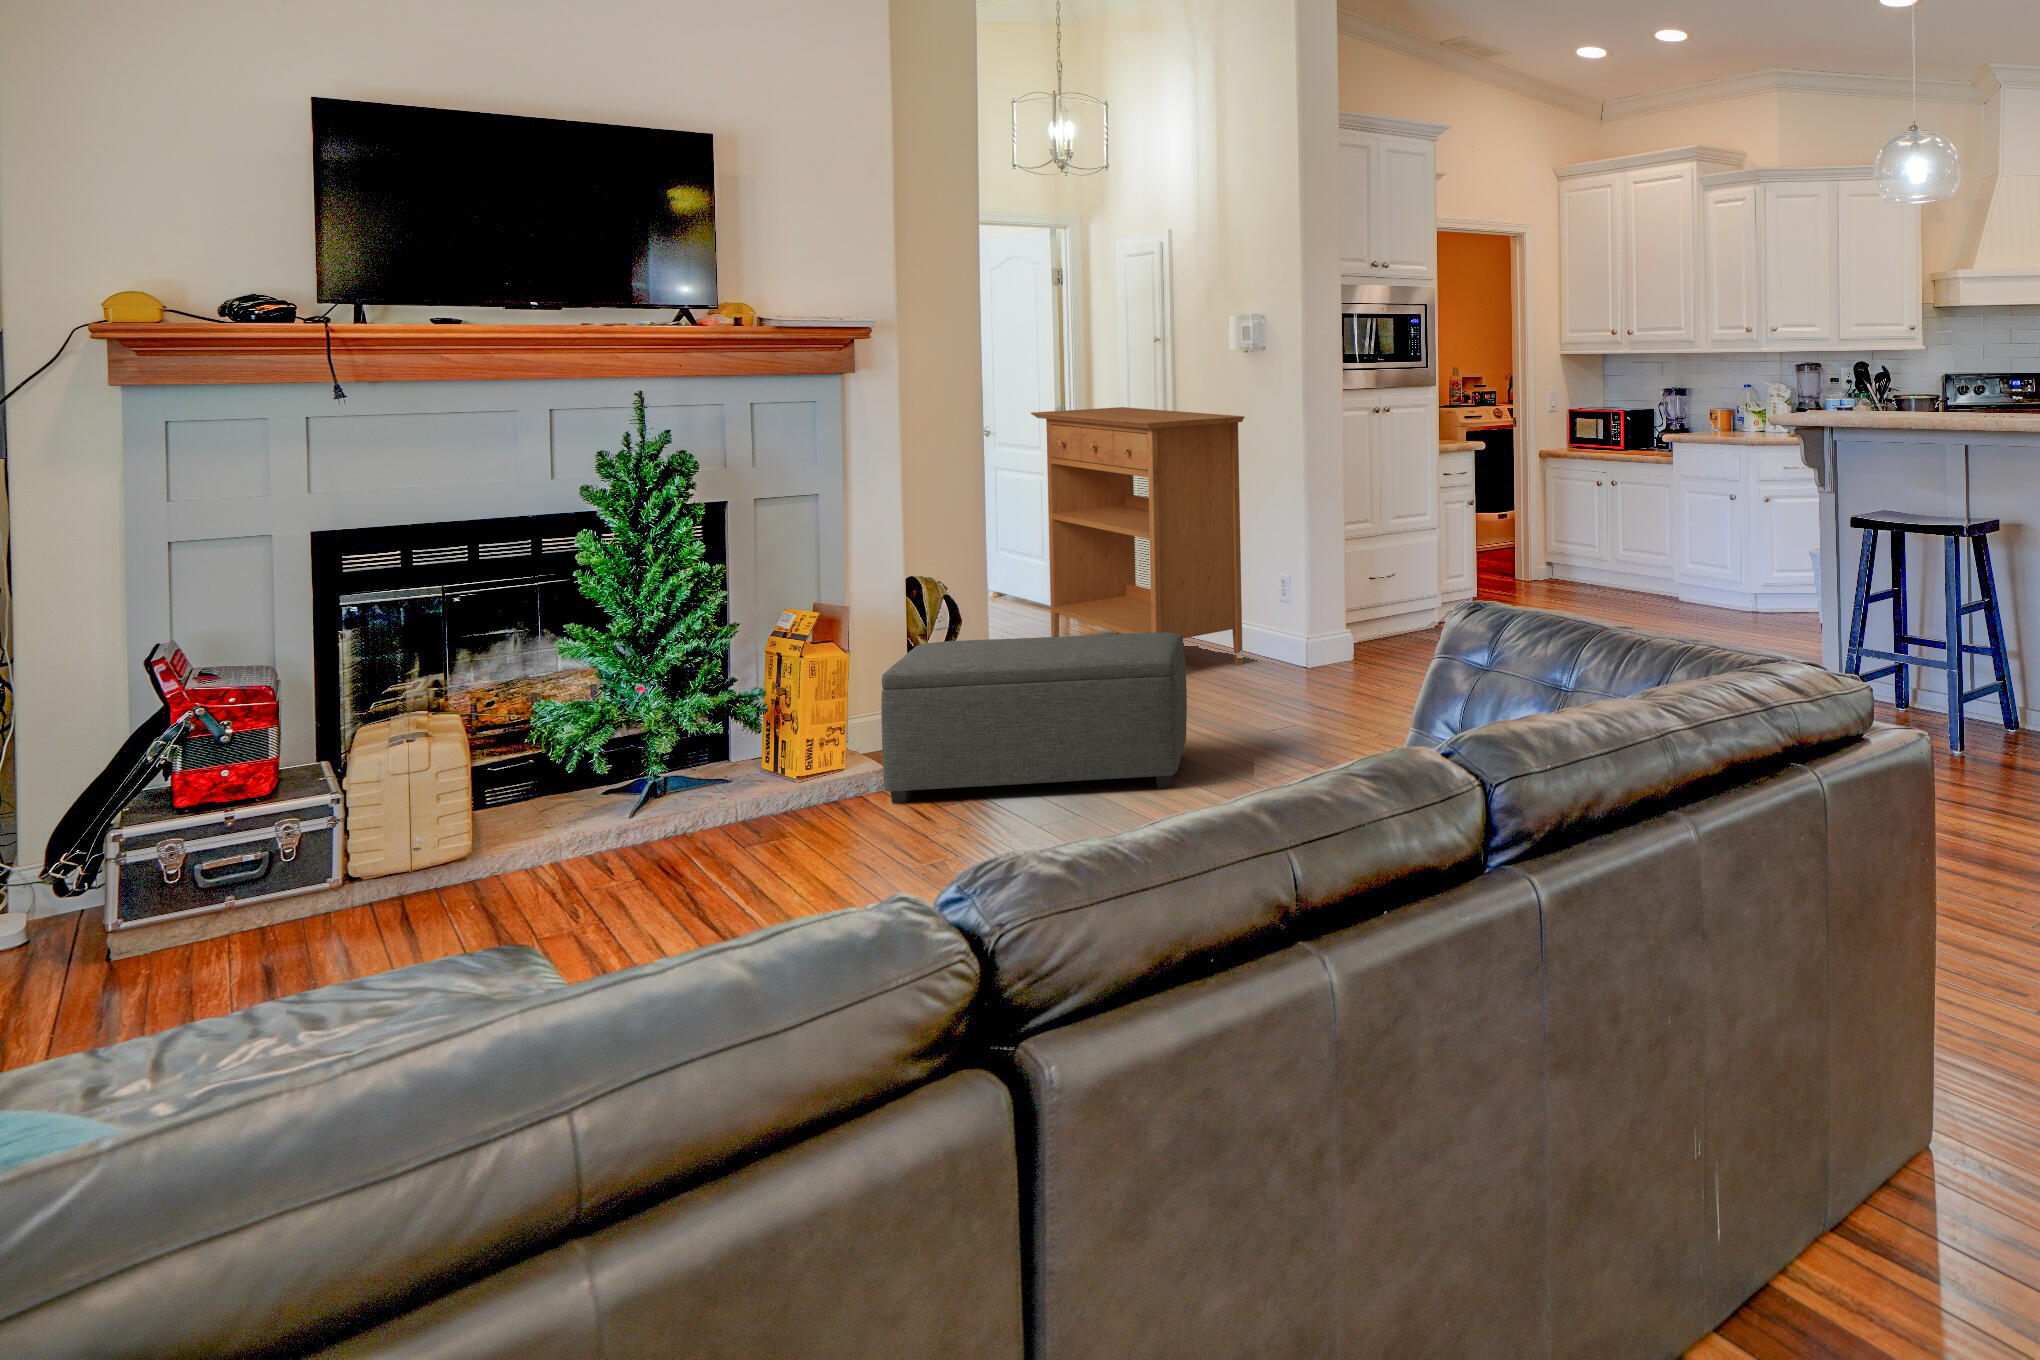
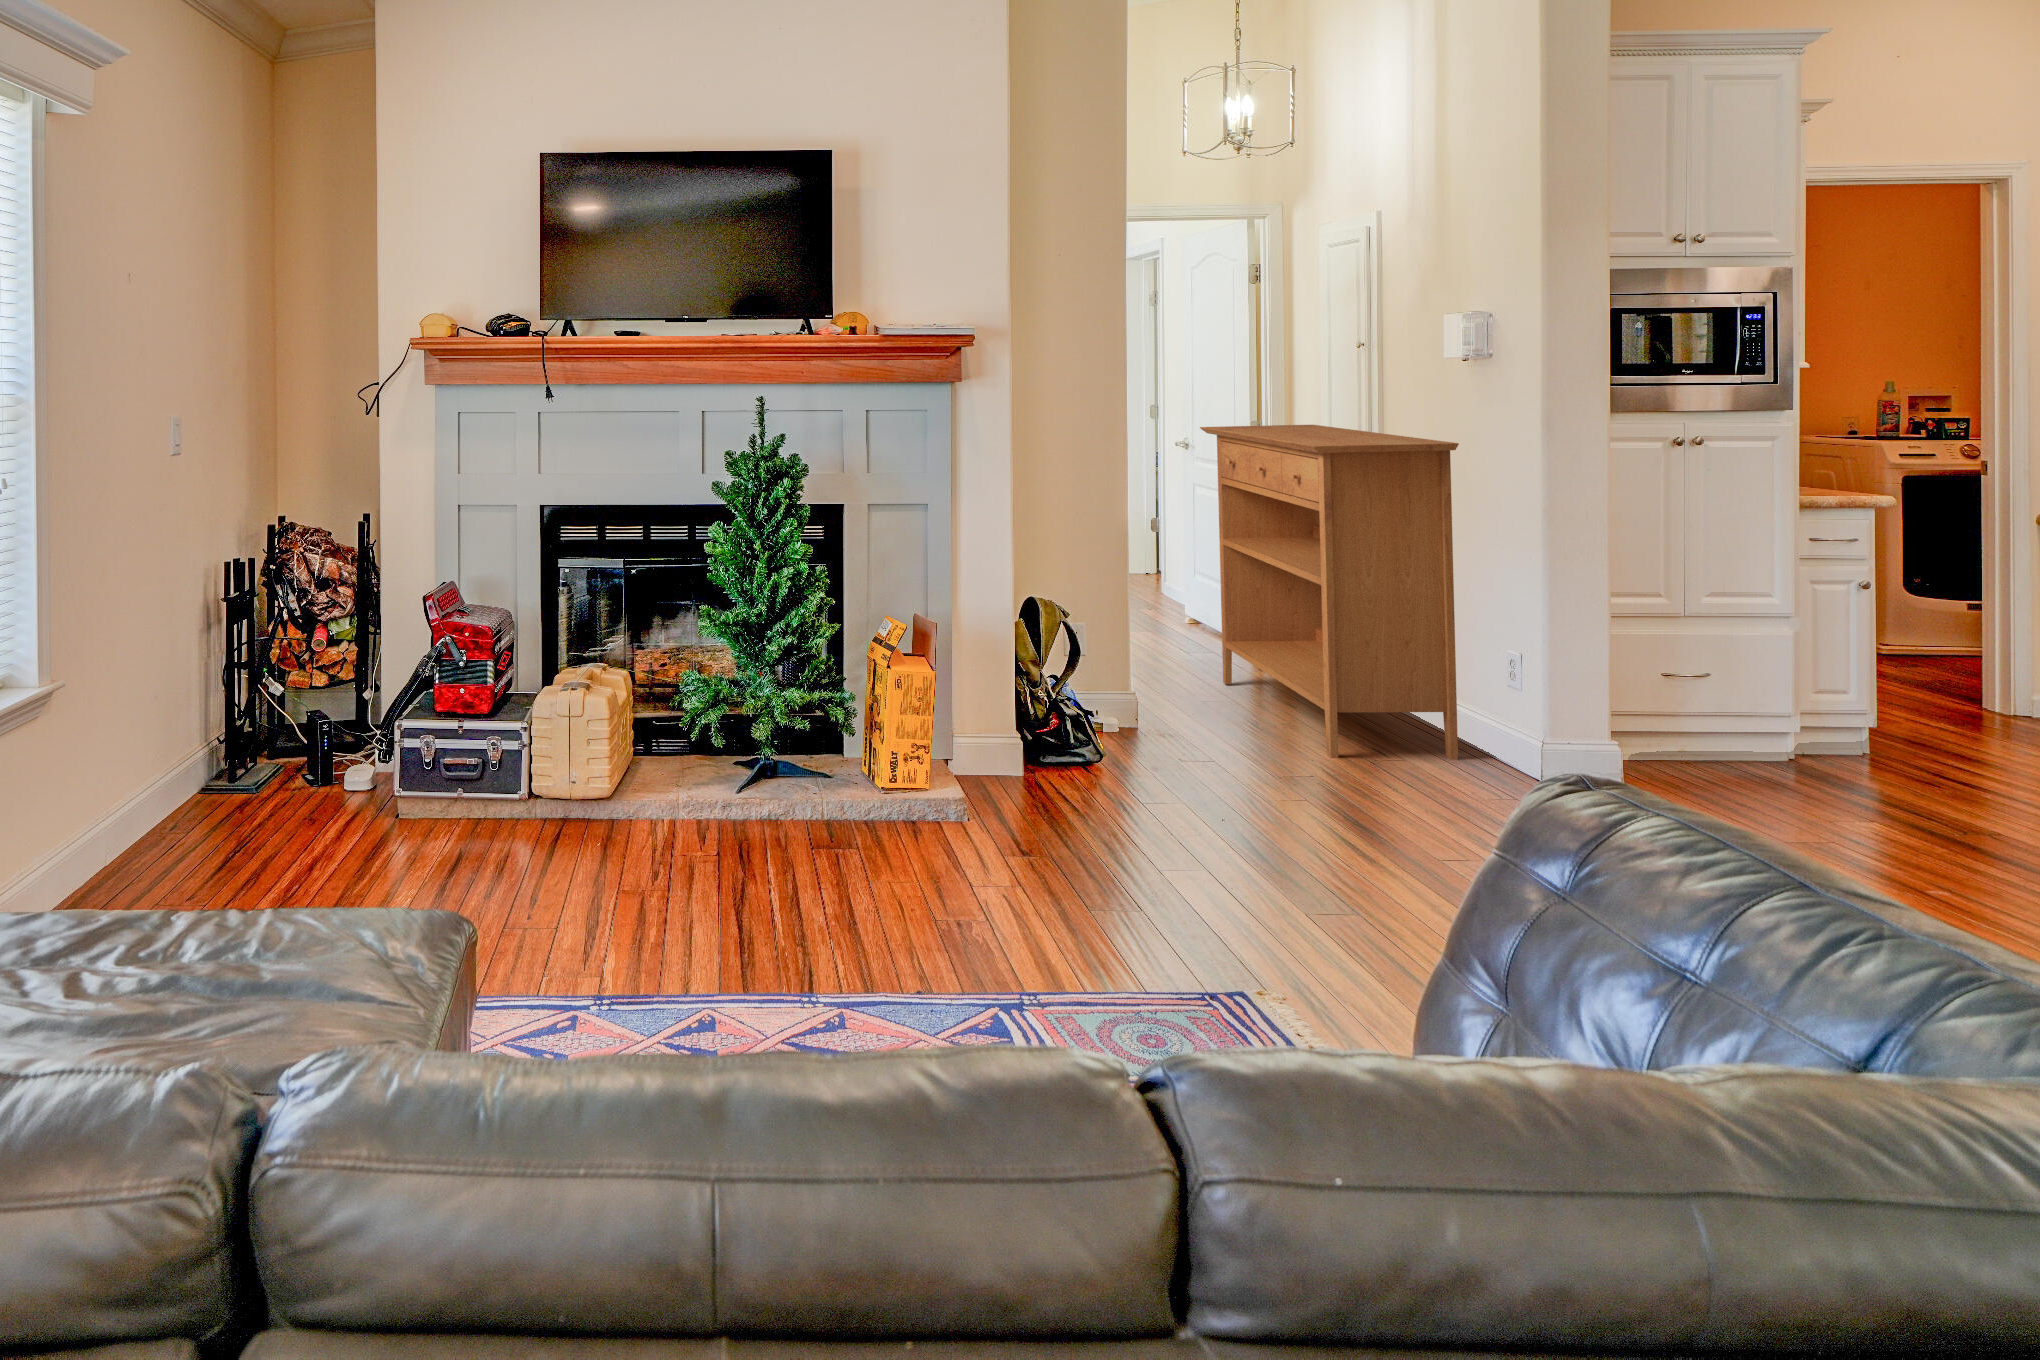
ottoman: present [881,633,1187,803] -> none [952,676,1327,932]

